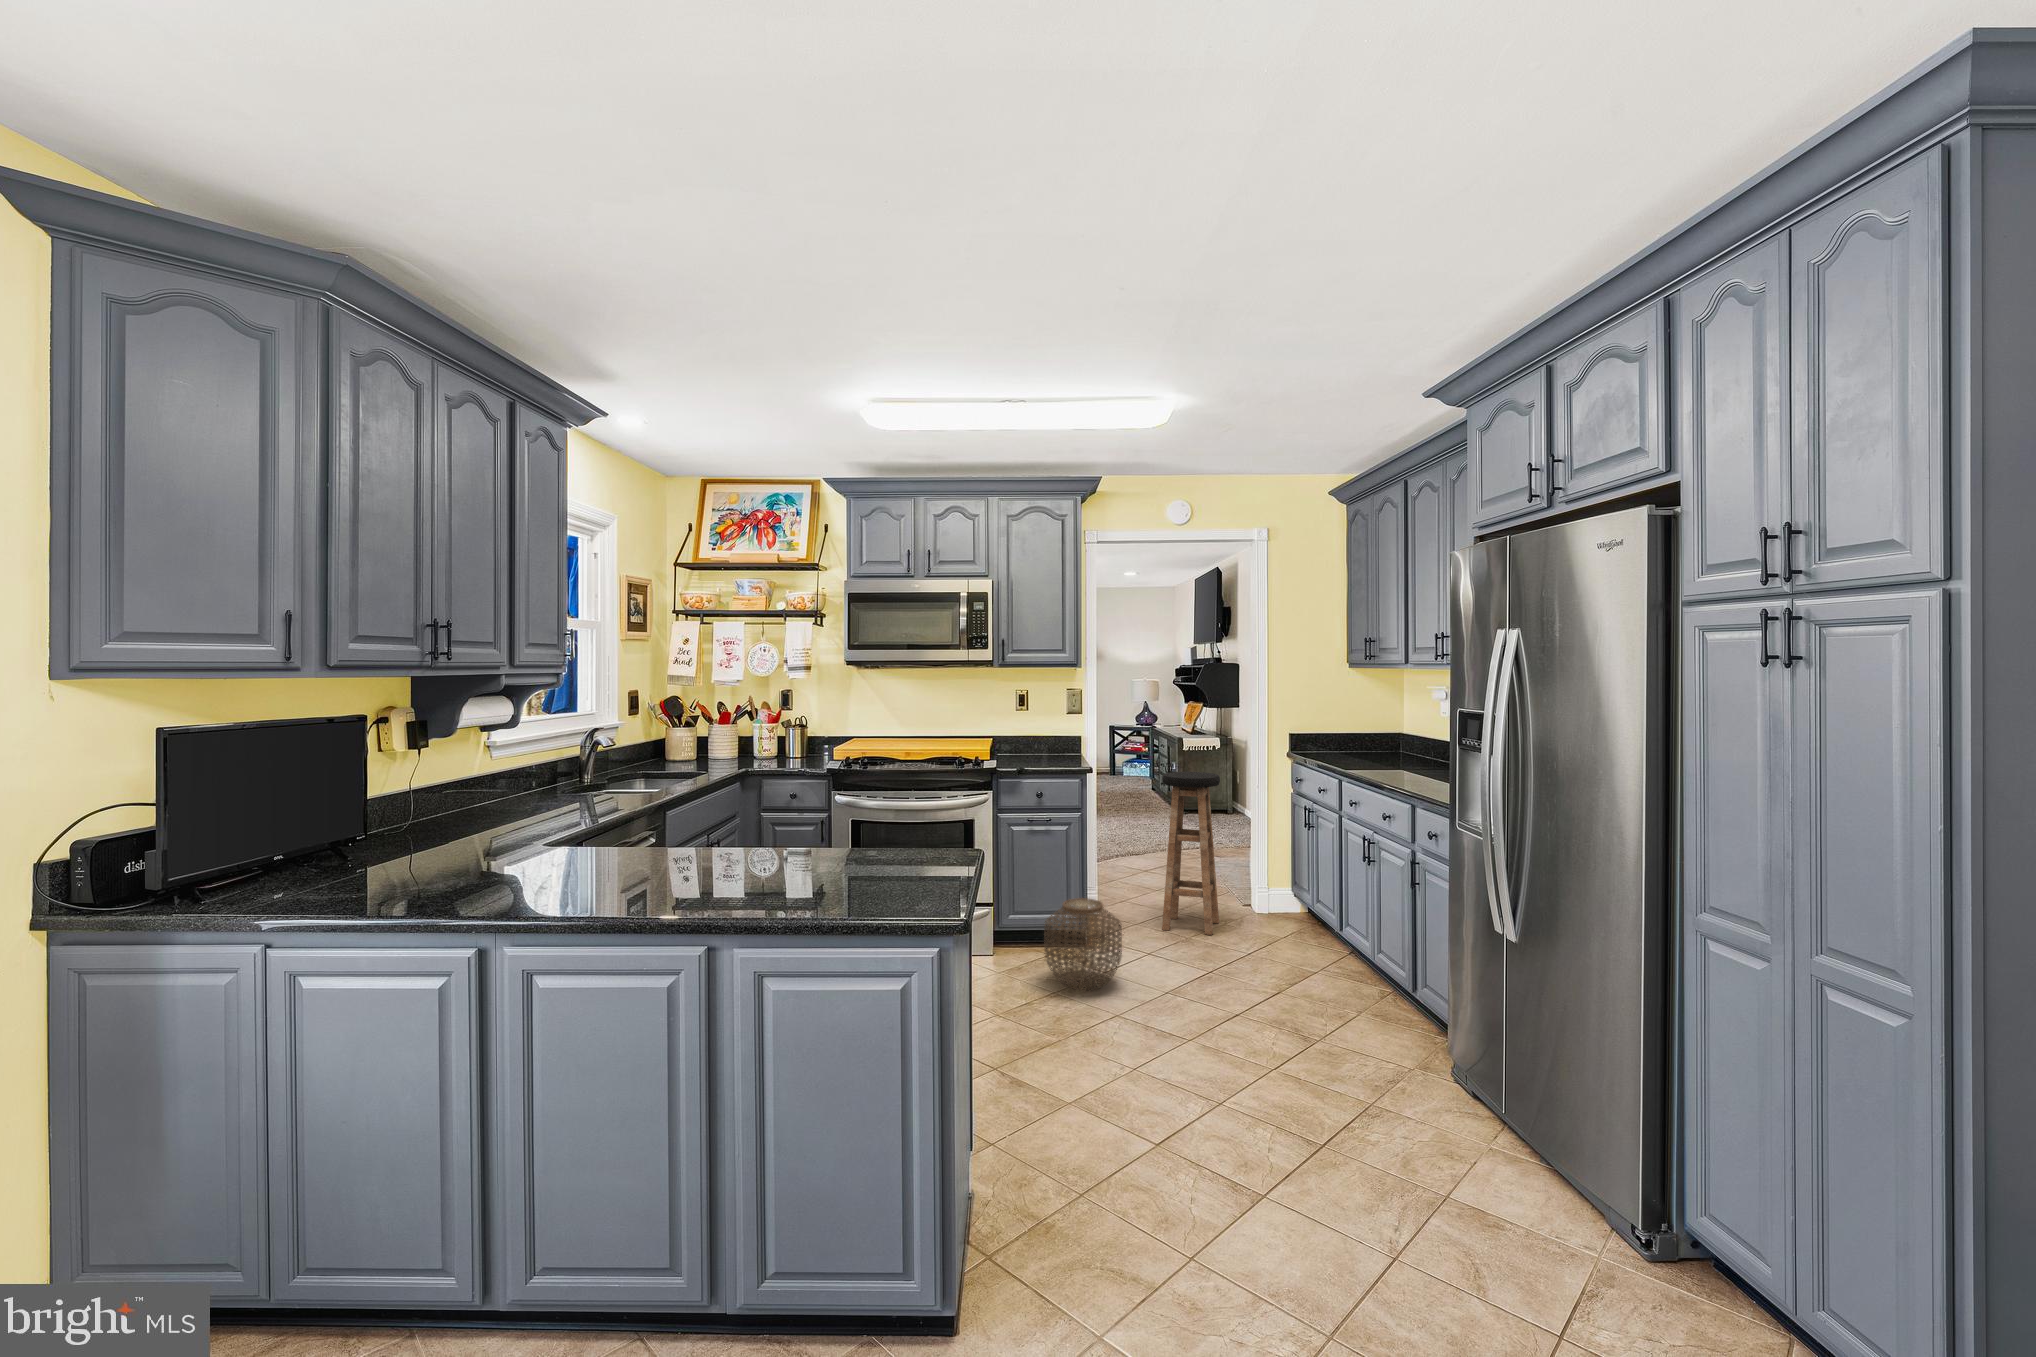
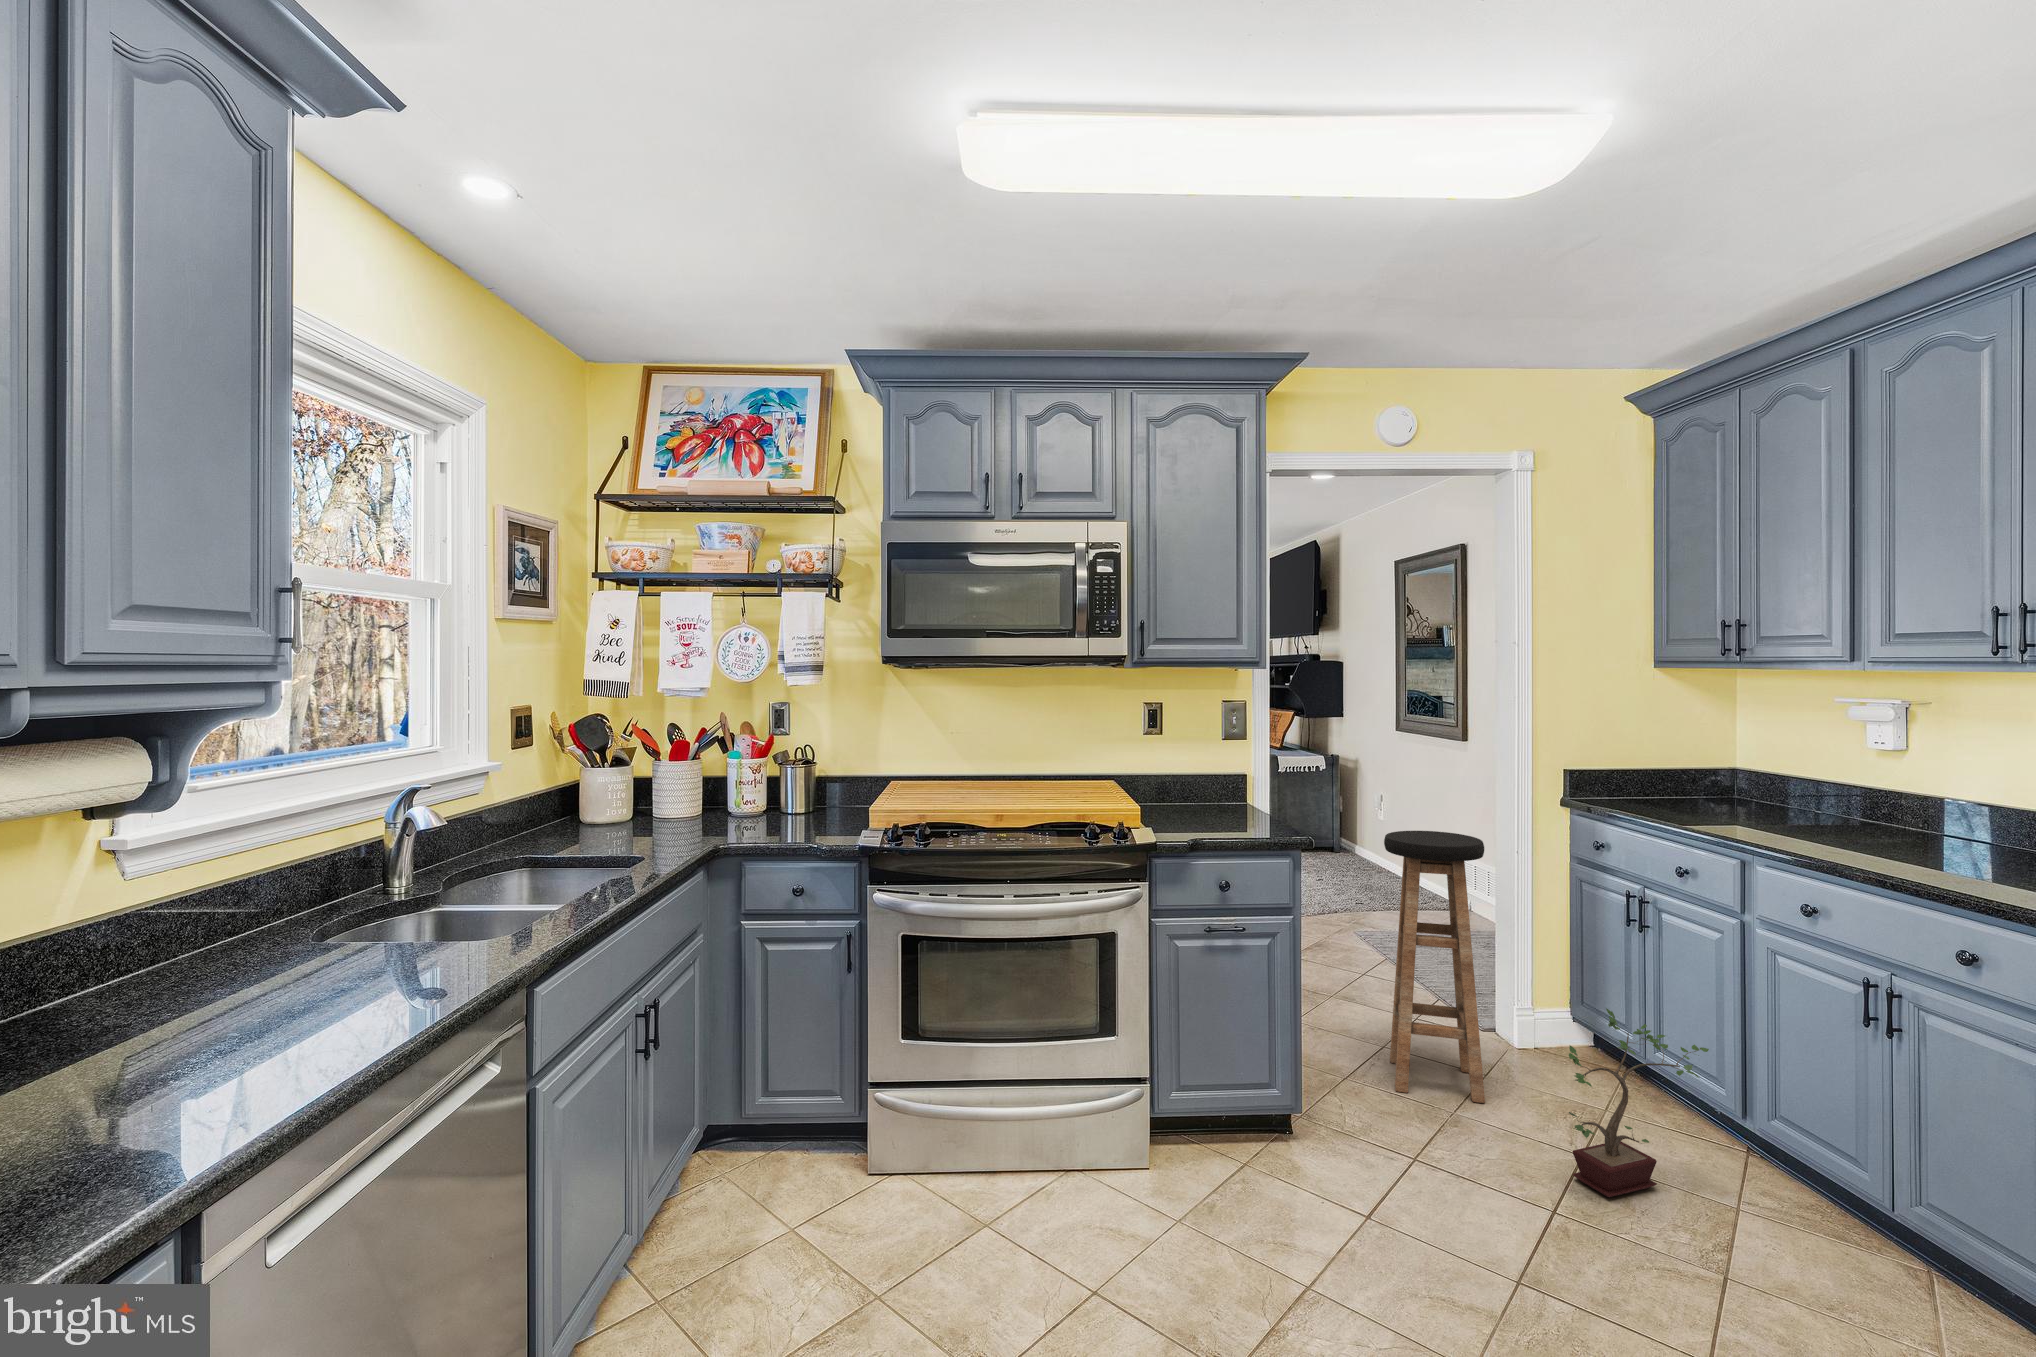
potted plant: none [1225,865,1310,969] -> present [1569,1008,1709,1197]
woven basket: present [1044,898,1122,990] -> none [1276,1086,1431,1279]

